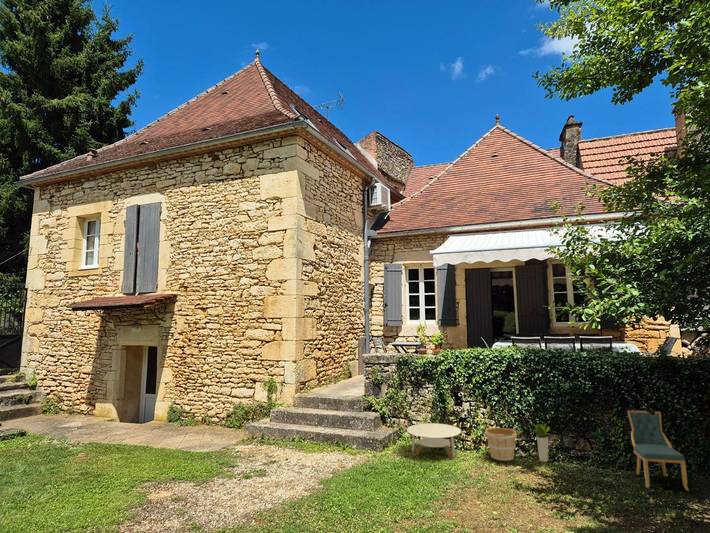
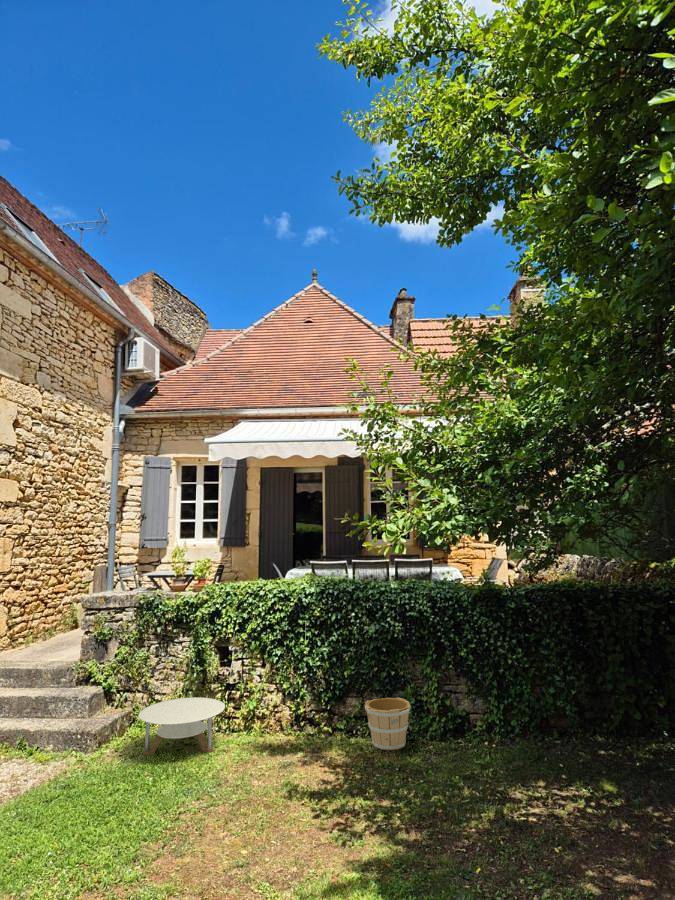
chair: present [627,411,689,491] -> none [442,657,507,763]
planter: present [534,423,550,462] -> none [324,682,350,740]
wooden bucket: present [485,428,517,461] -> present [365,698,411,750]

